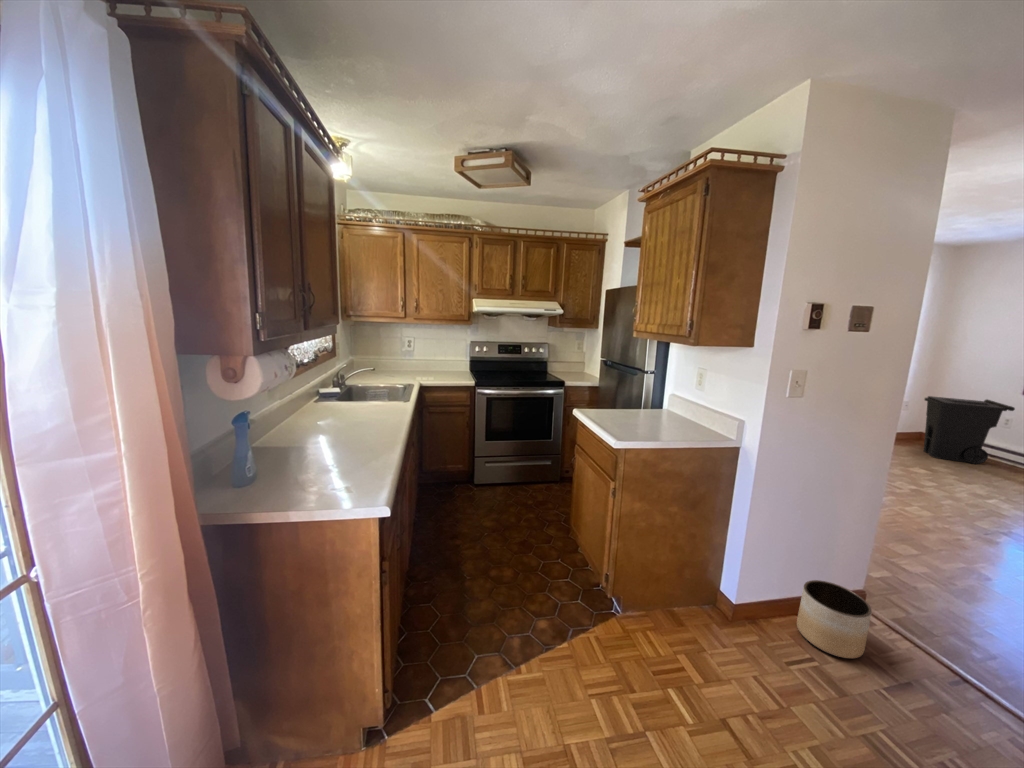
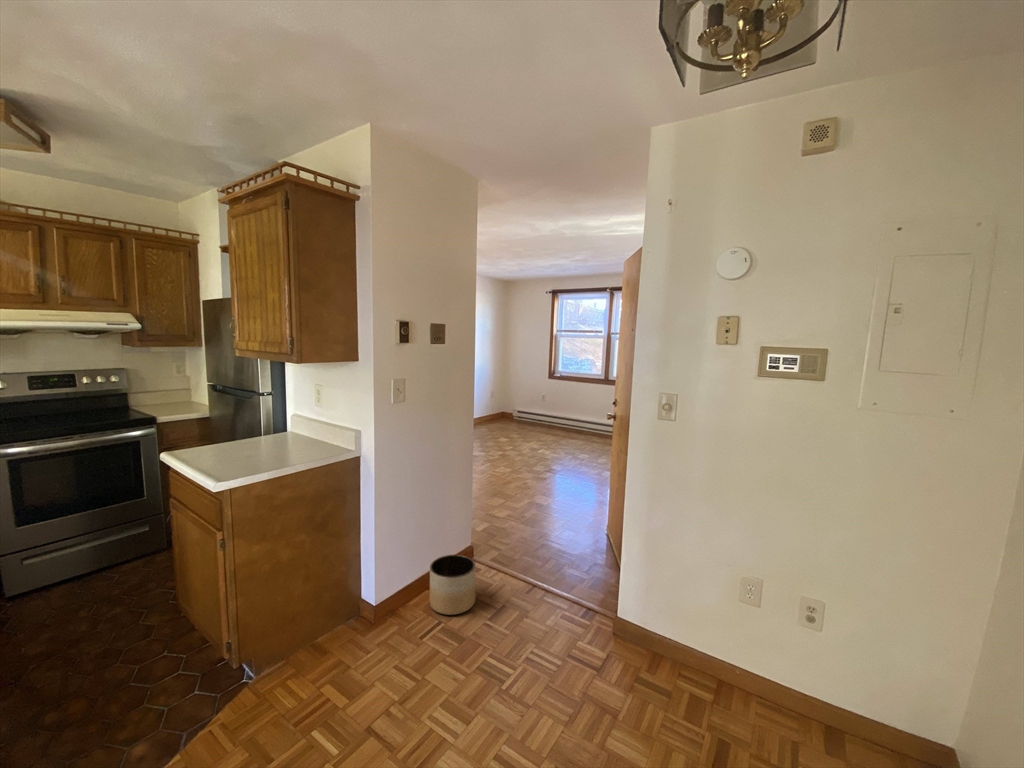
trash can: present [924,396,1015,464] -> none [517,383,561,431]

